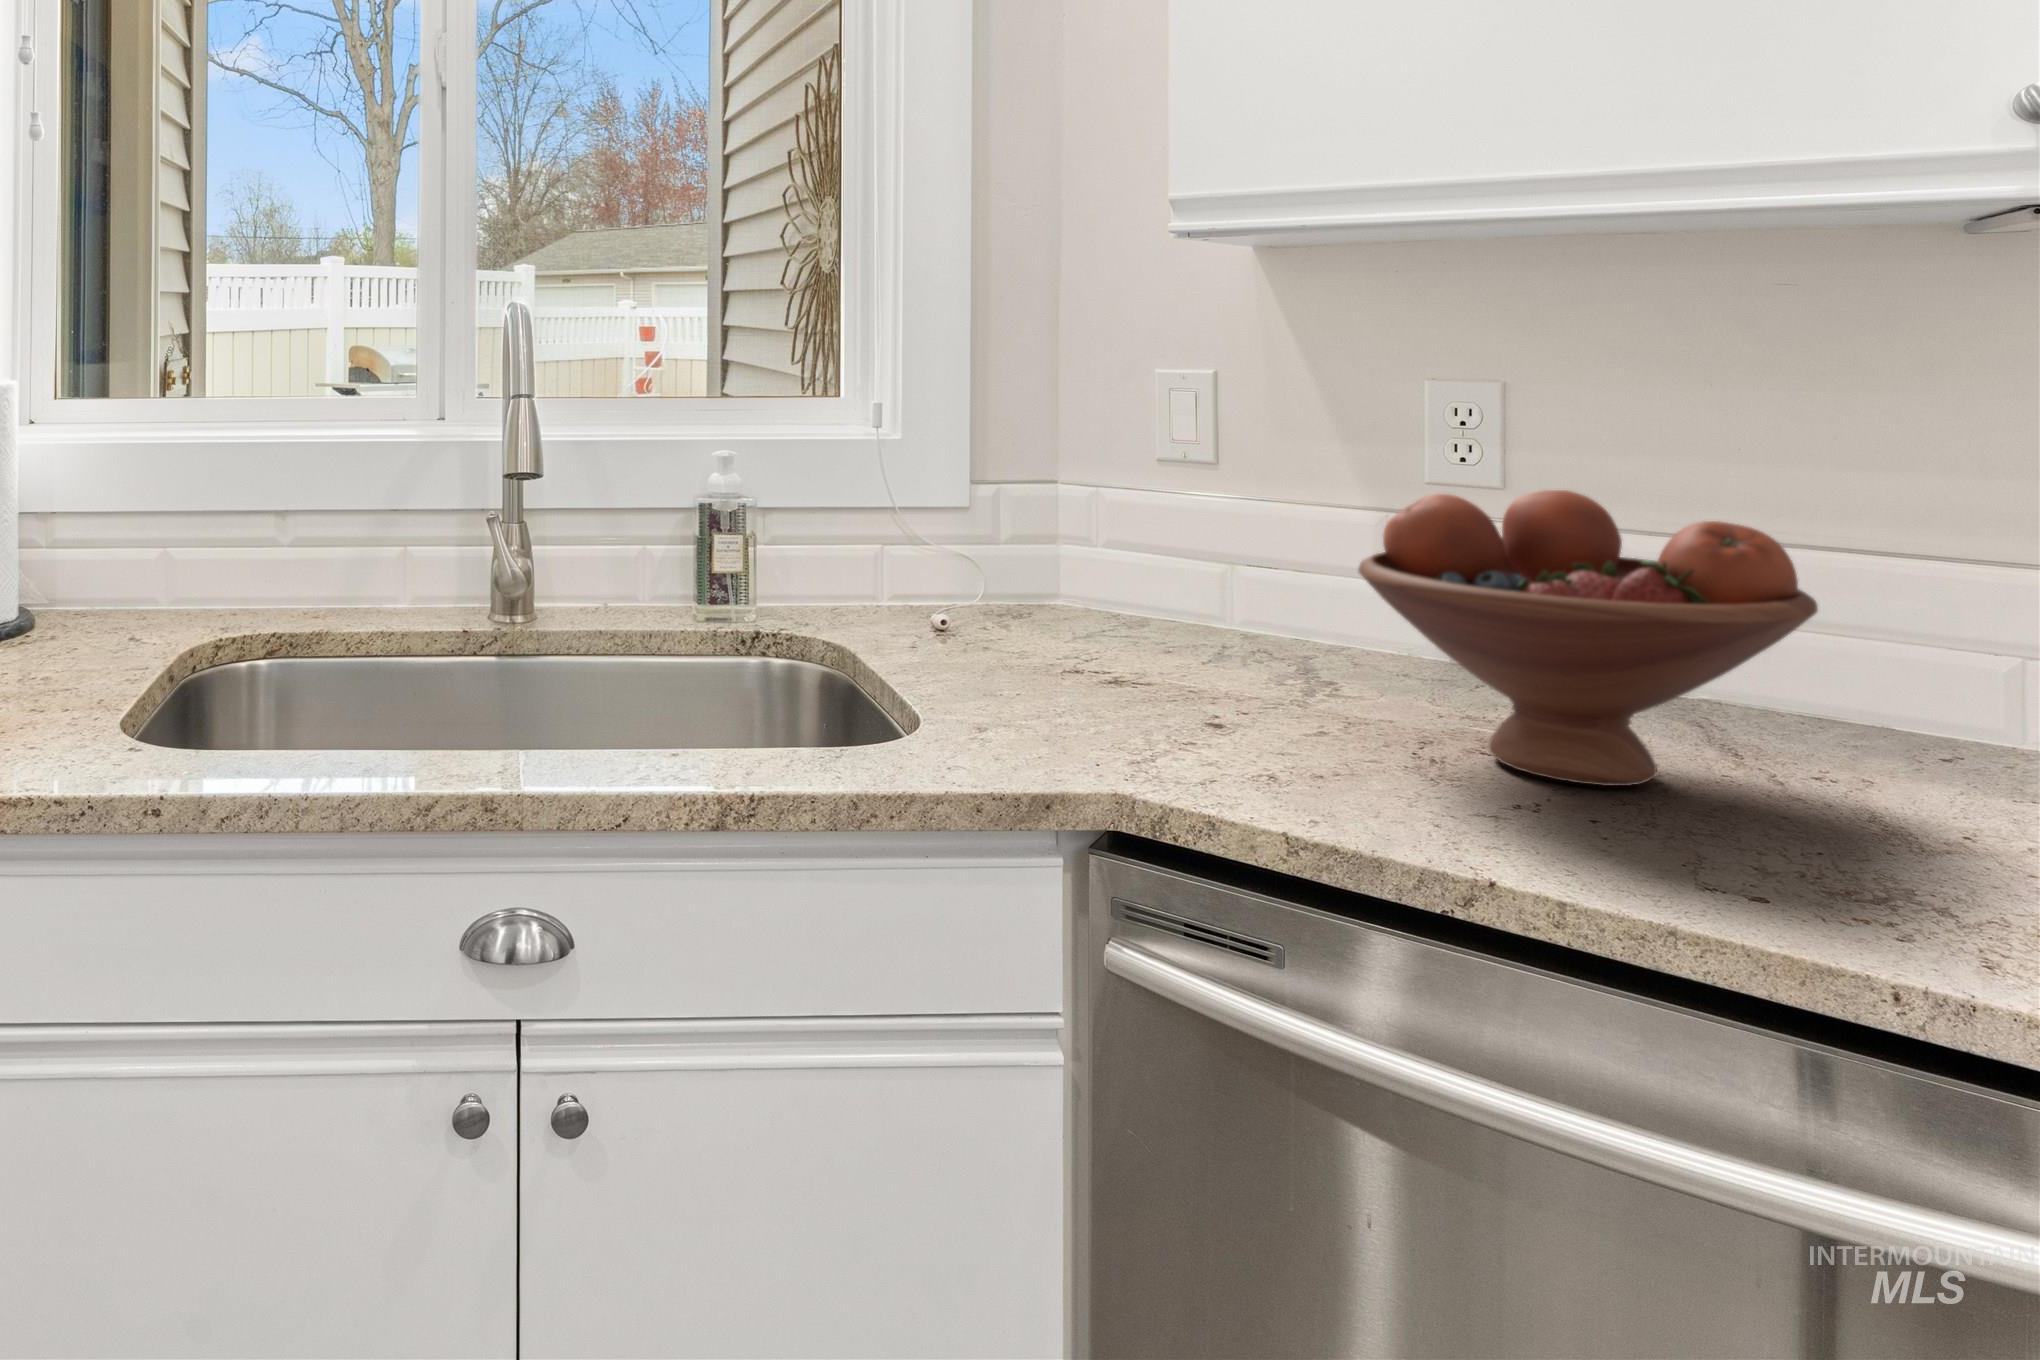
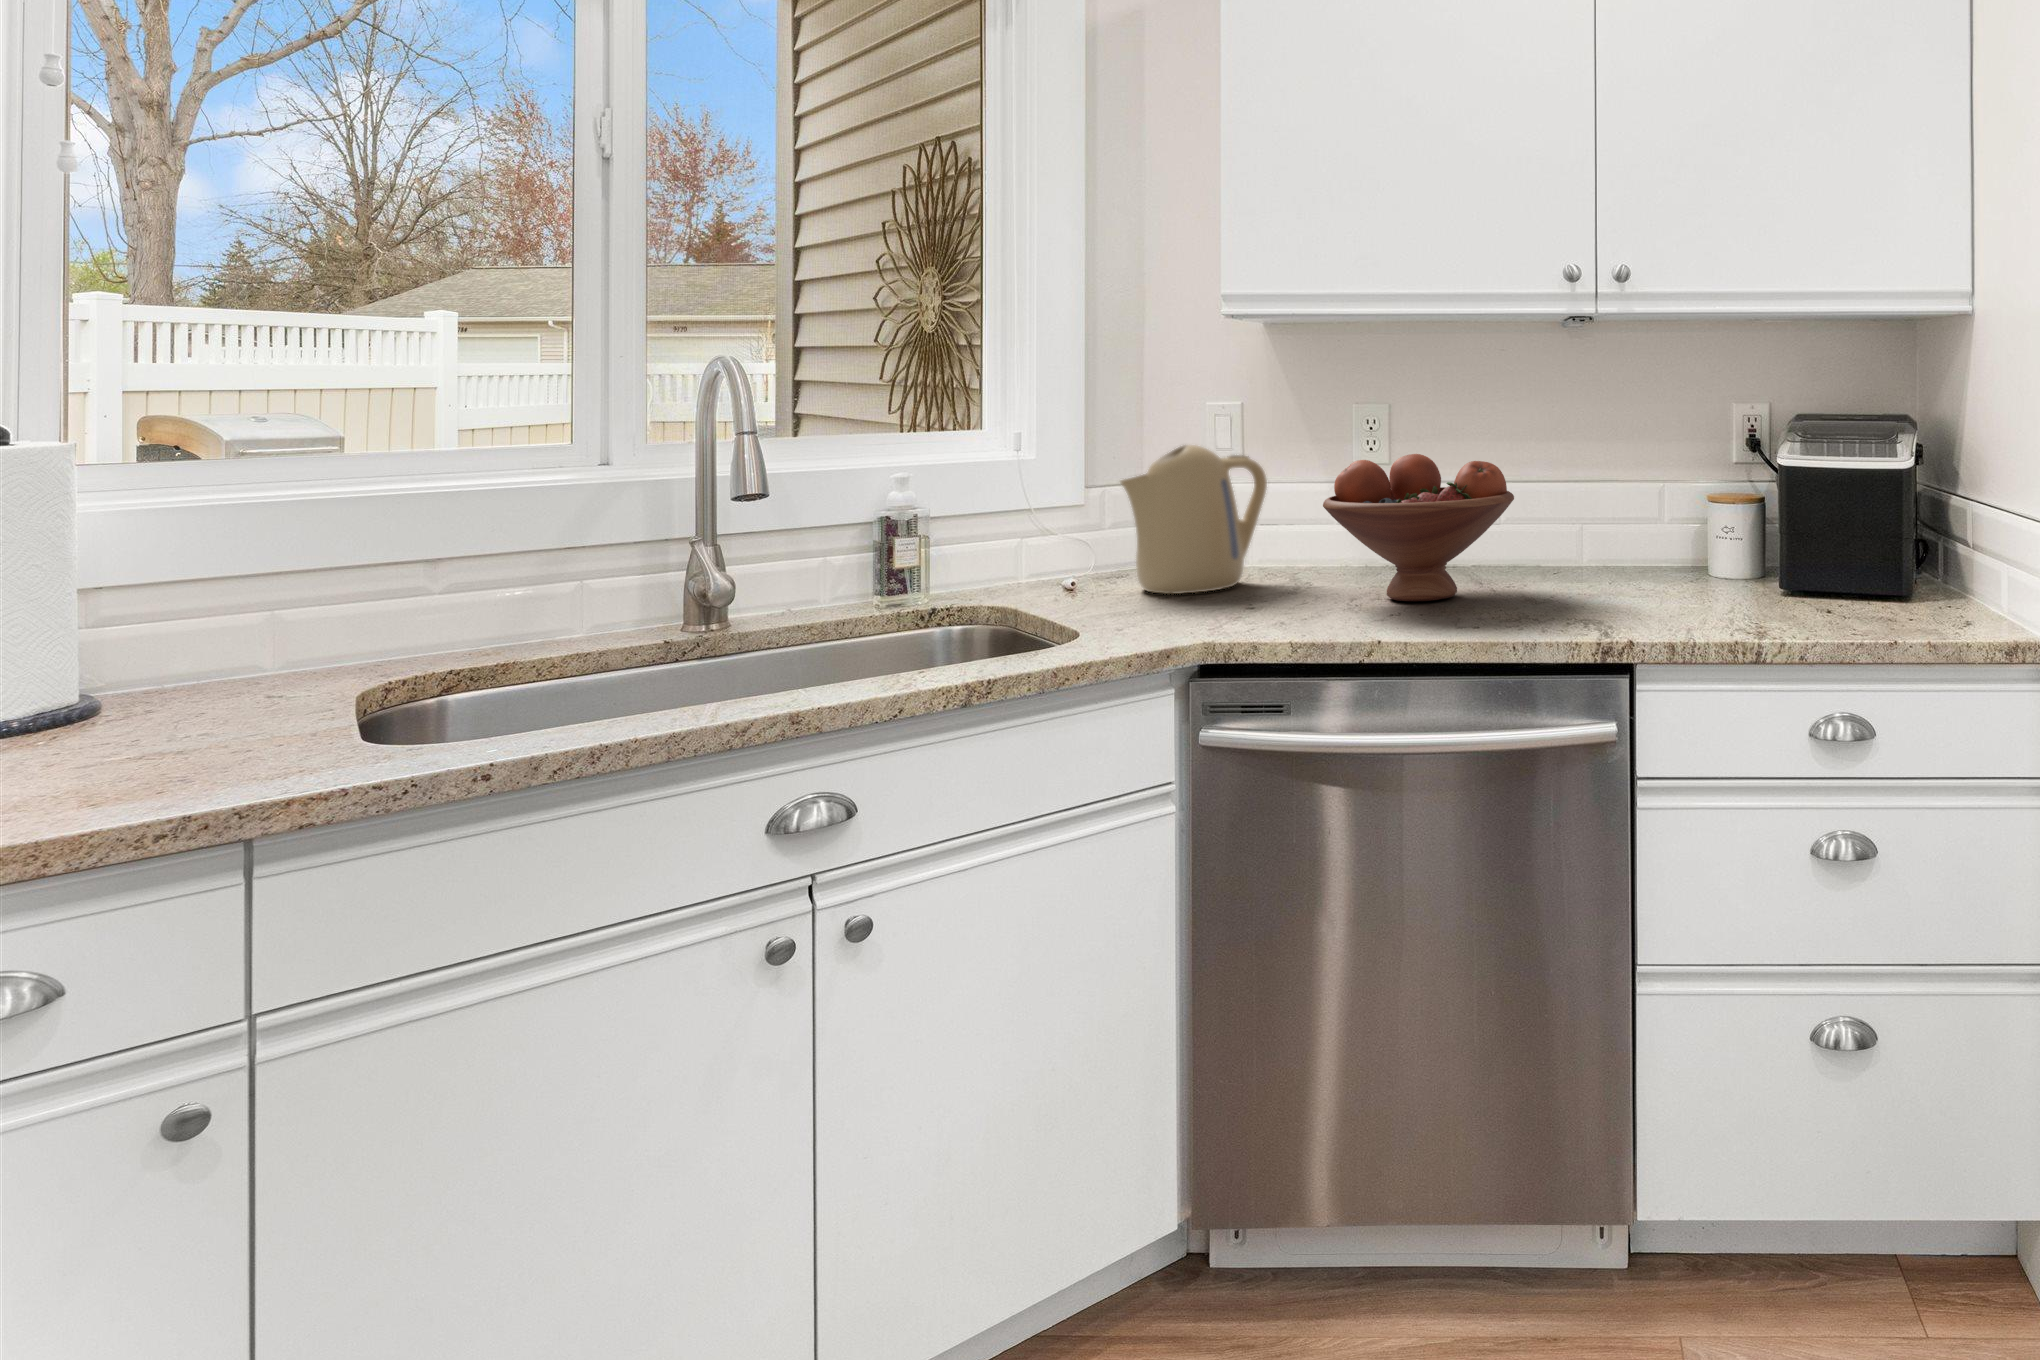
kettle: none [1012,439,1257,674] -> present [1121,445,1267,594]

